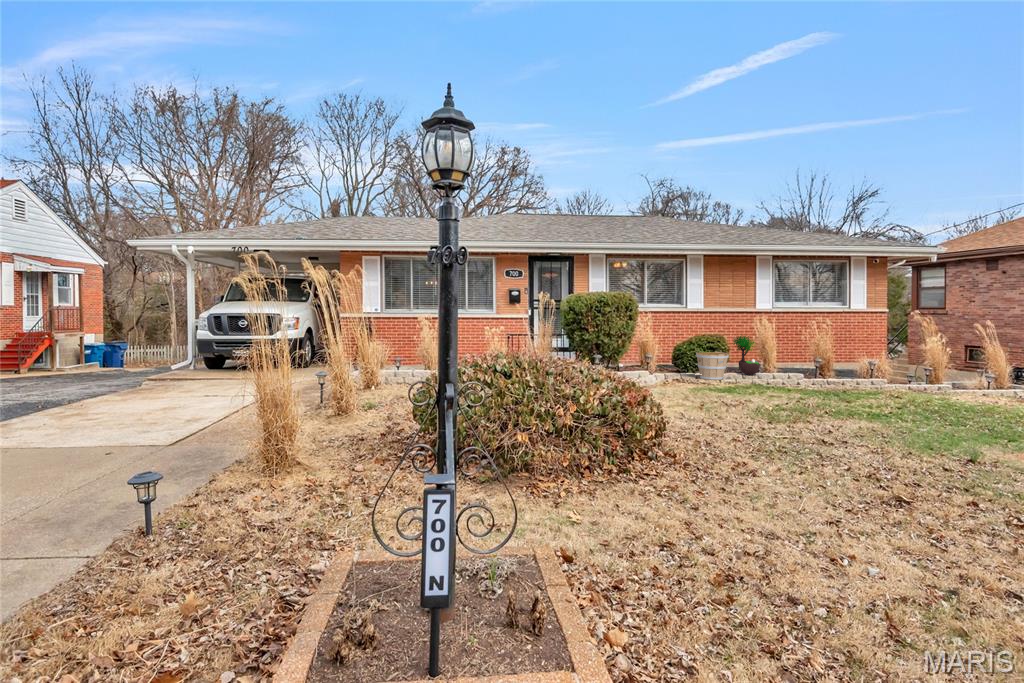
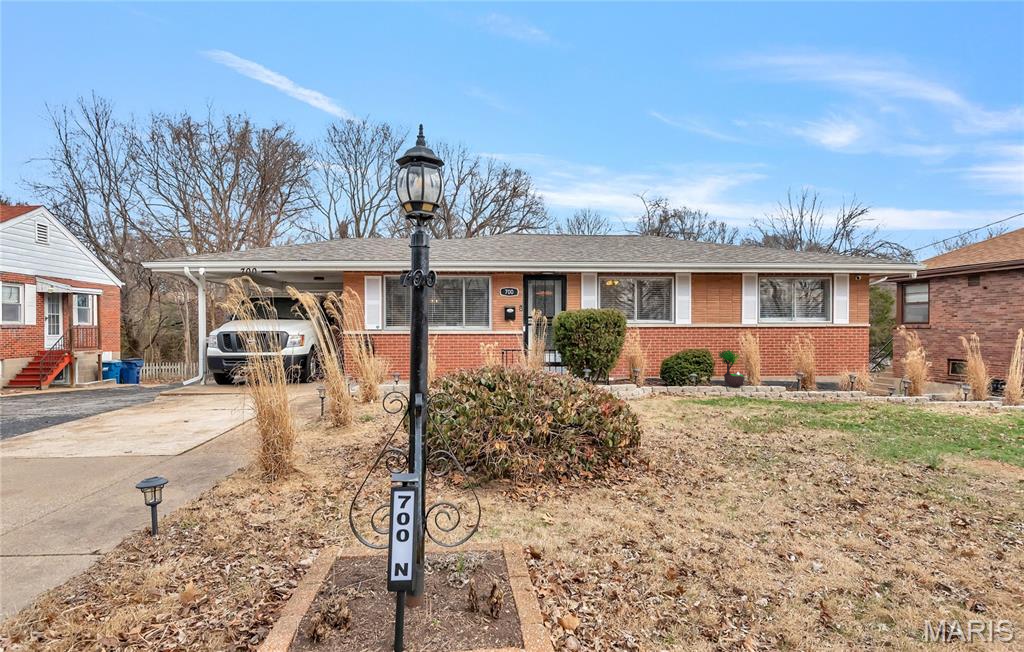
wooden bucket: present [696,352,729,380] -> none [682,365,713,392]

